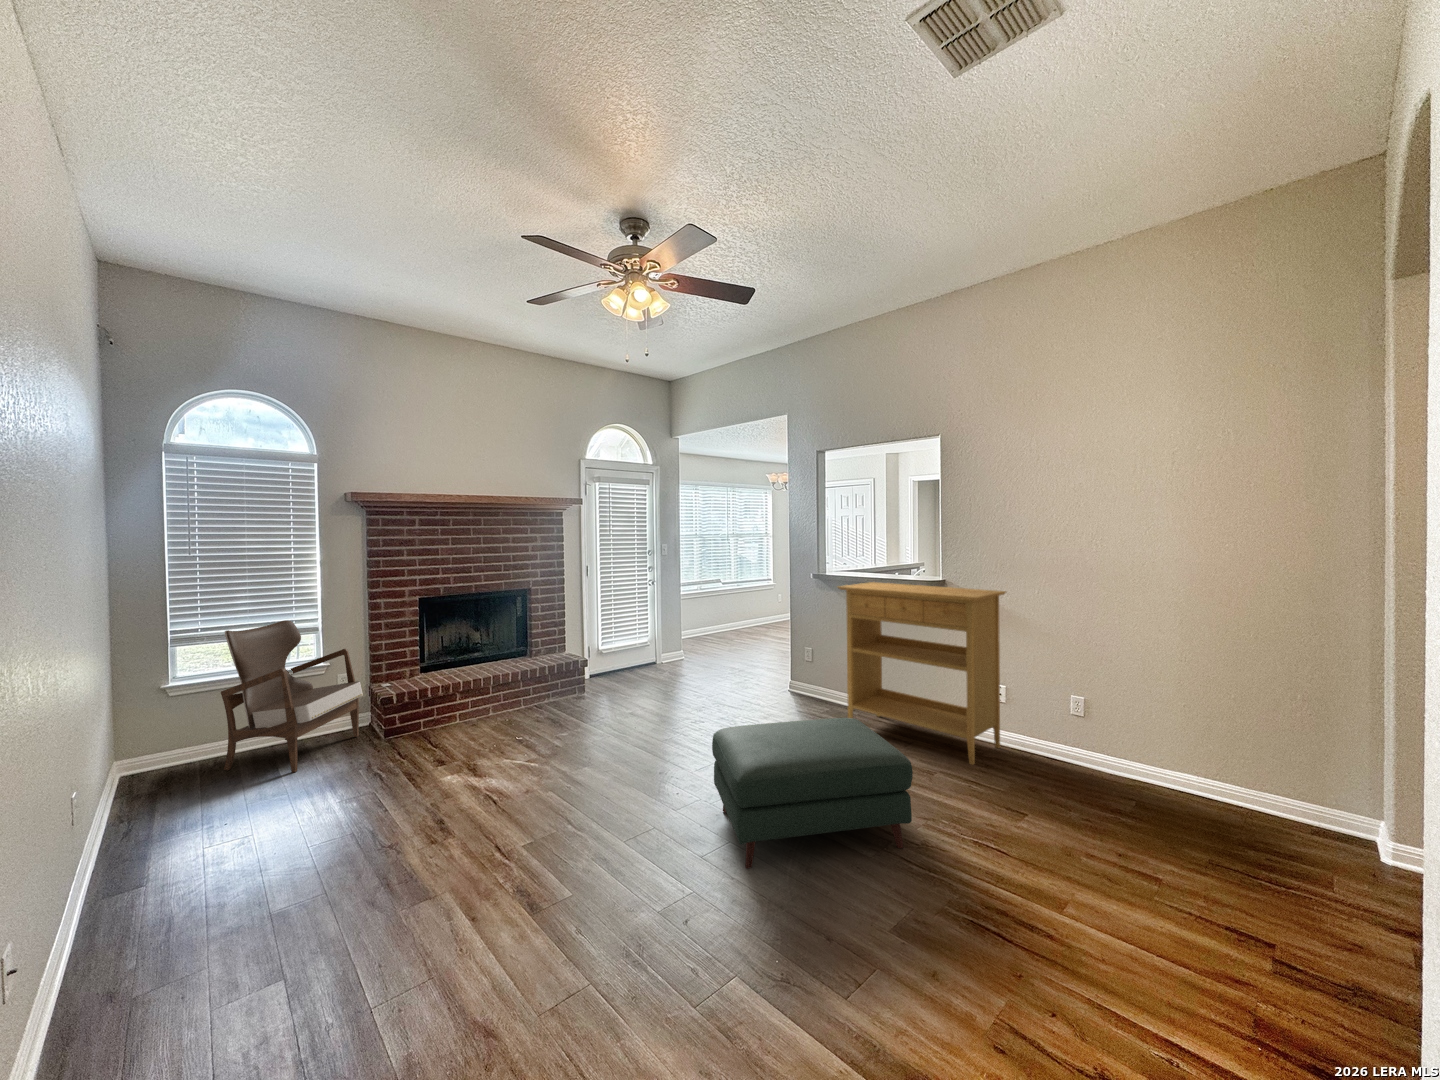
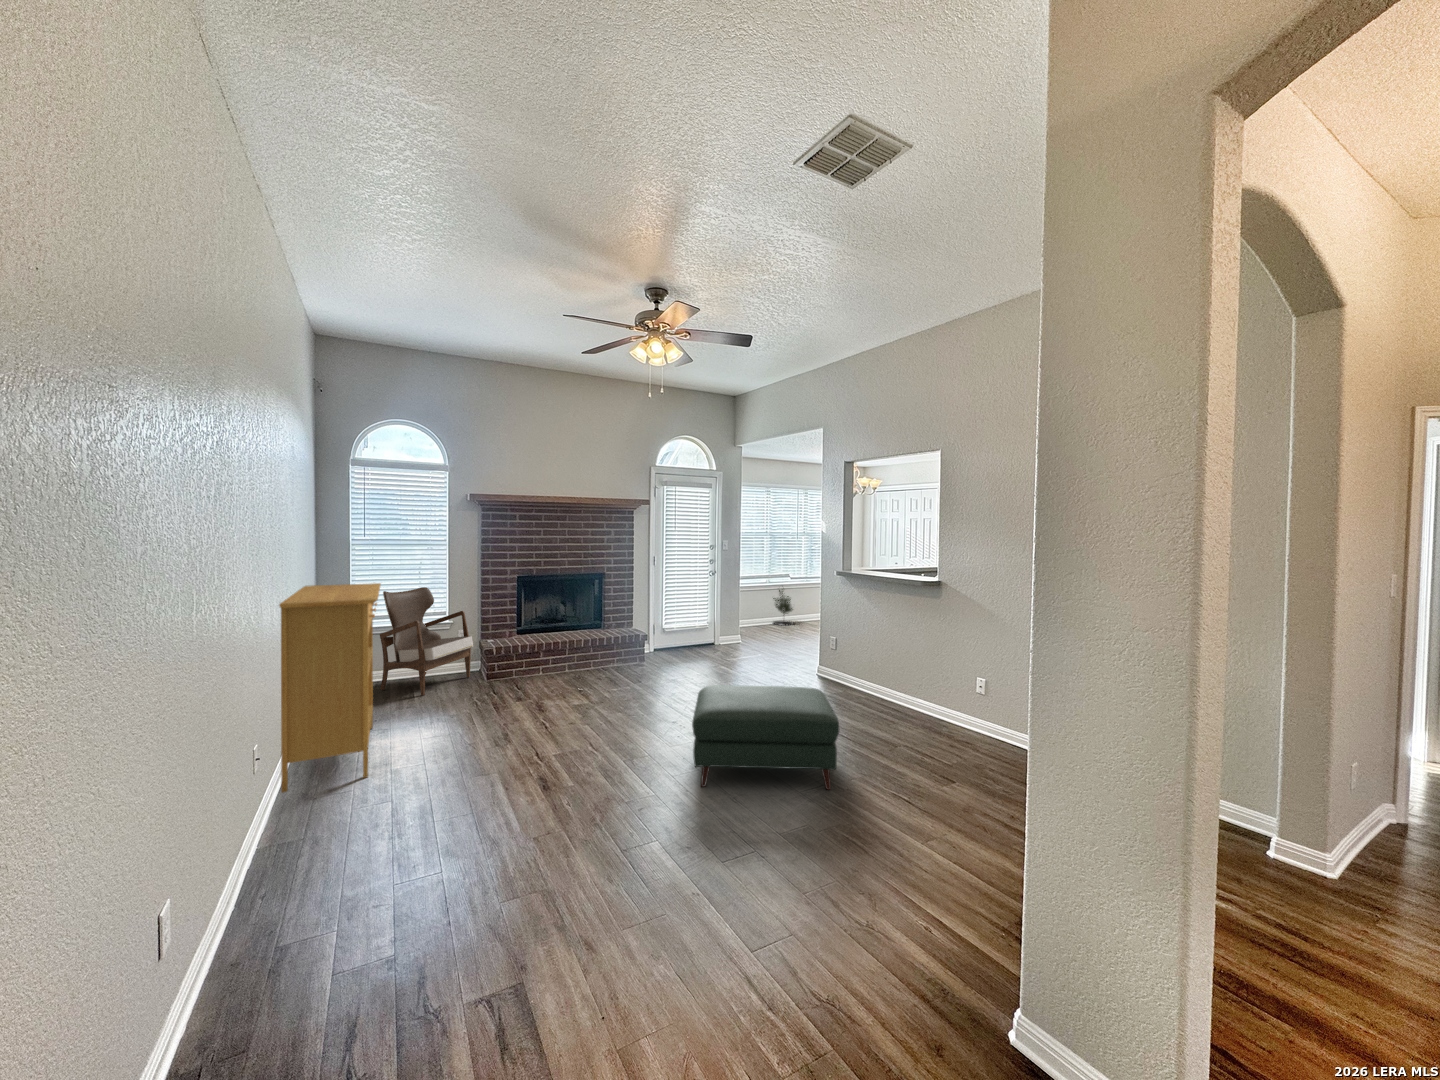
console table: present [838,582,1006,765] -> present [279,583,381,793]
potted tree: none [705,591,731,635] -> present [773,589,793,625]

